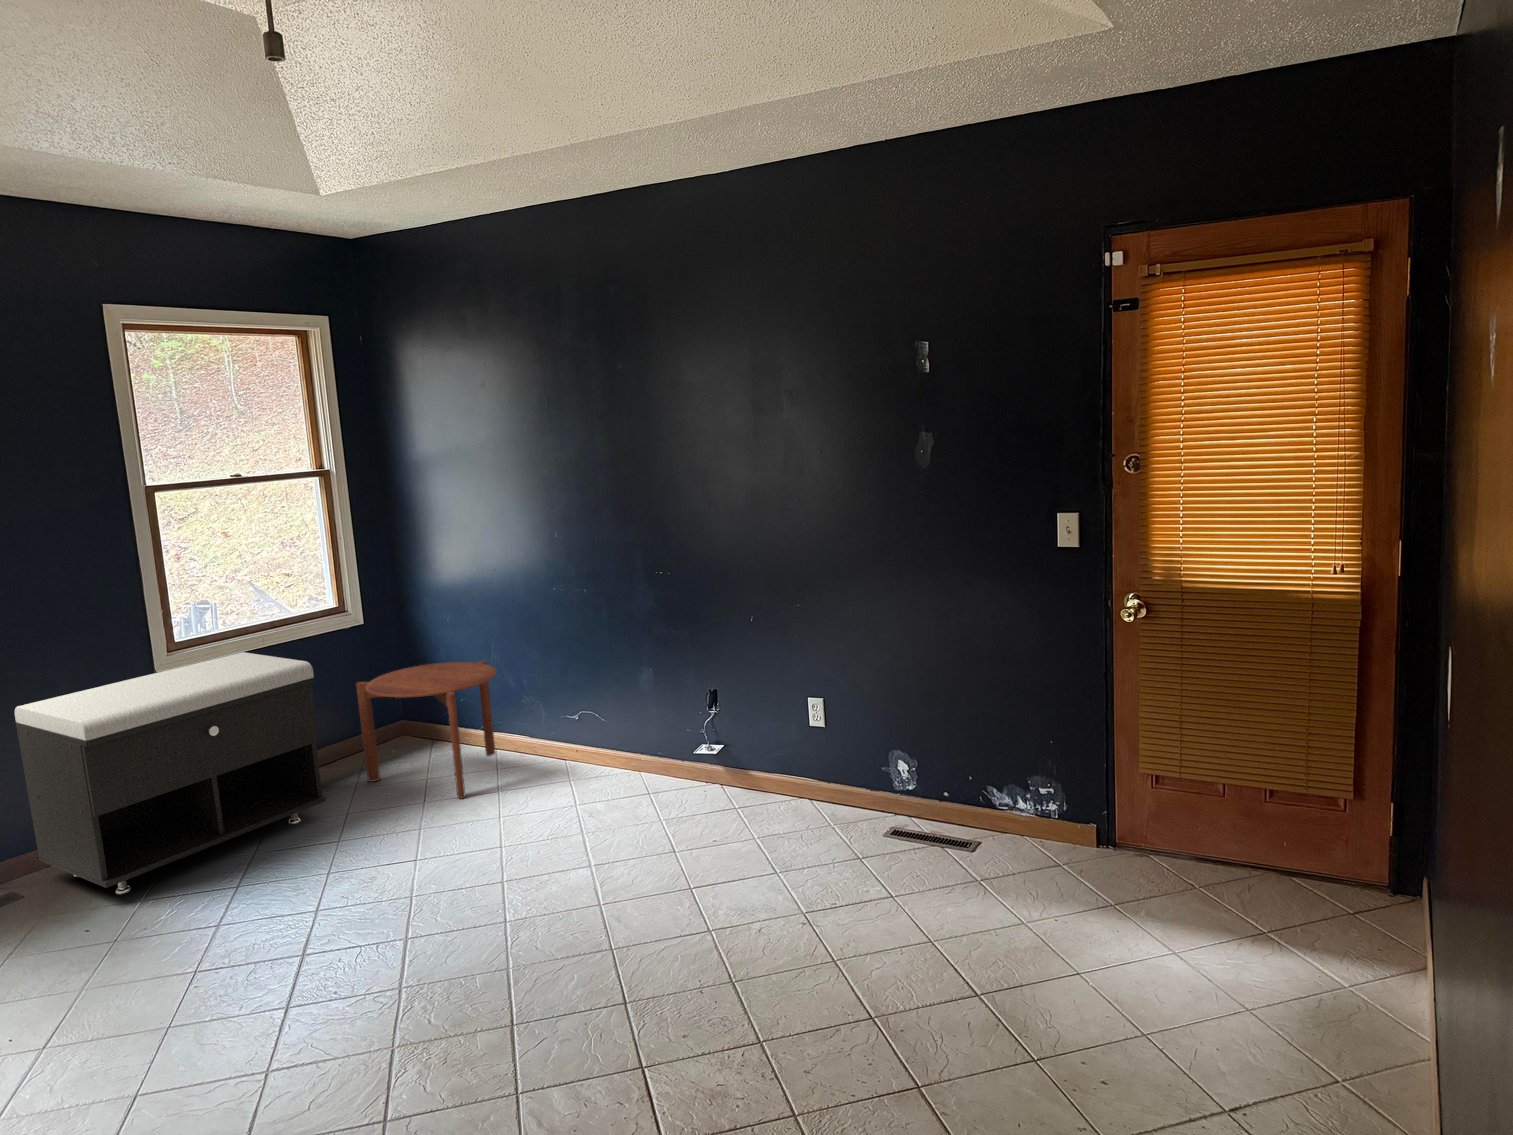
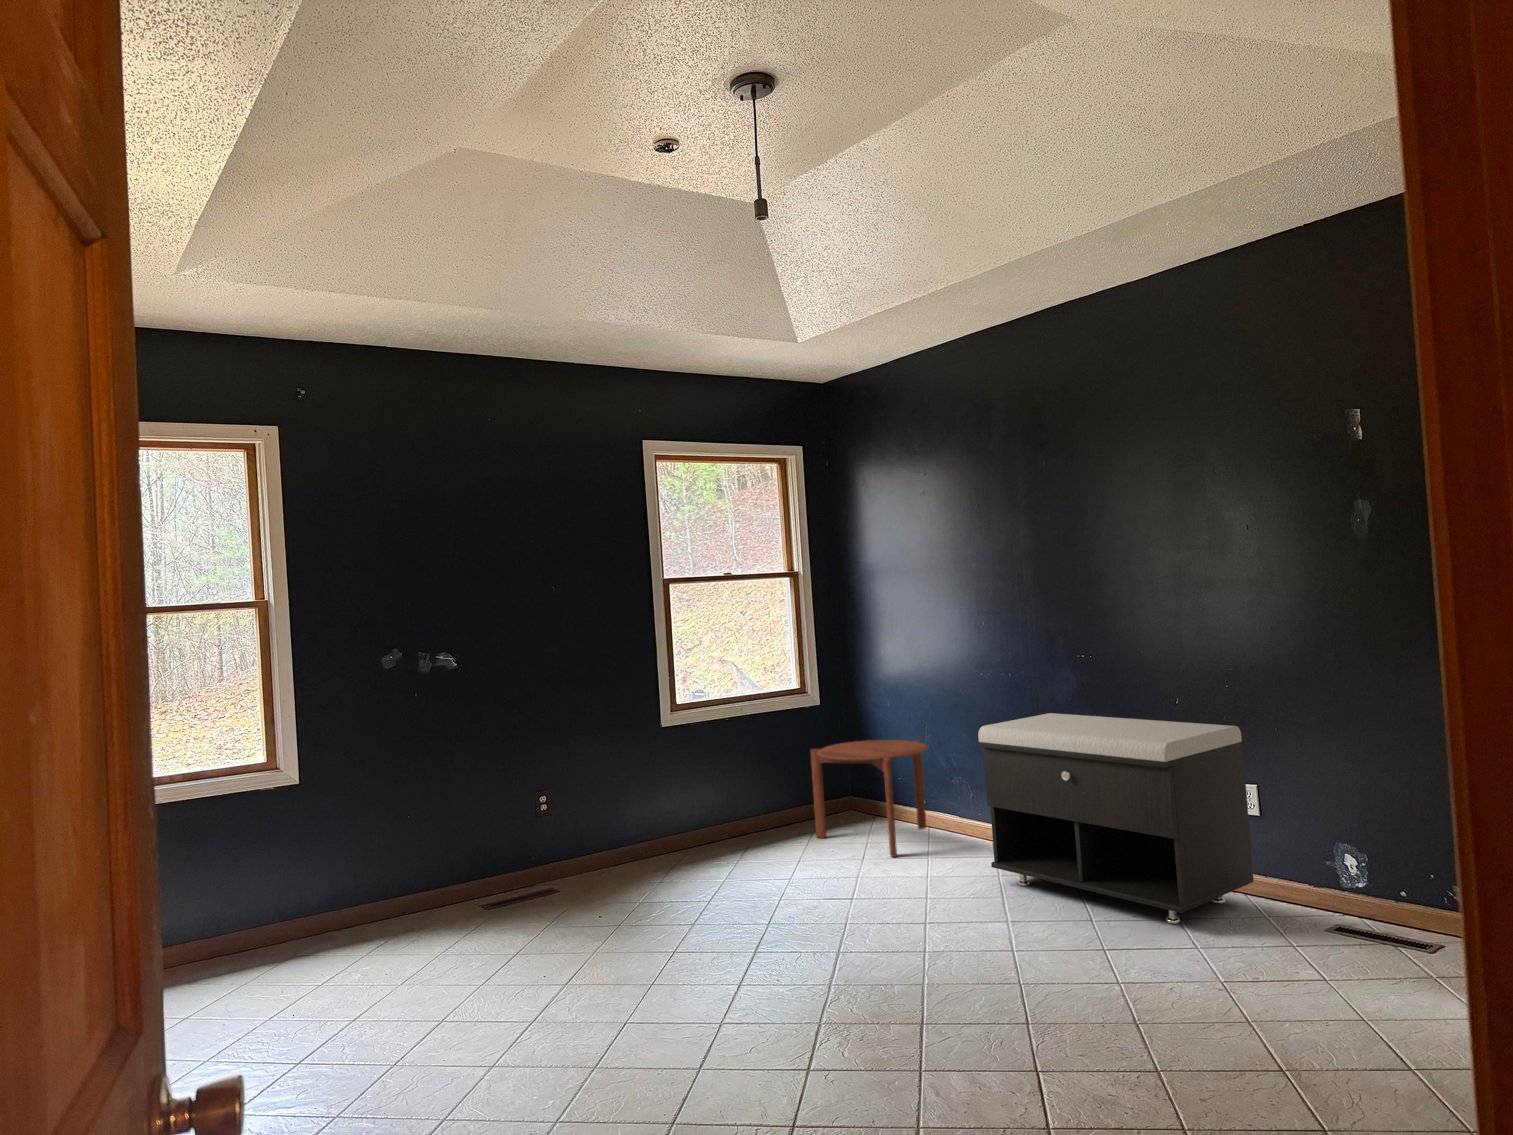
storage bench: present [15,652,326,894] -> present [978,713,1254,924]

